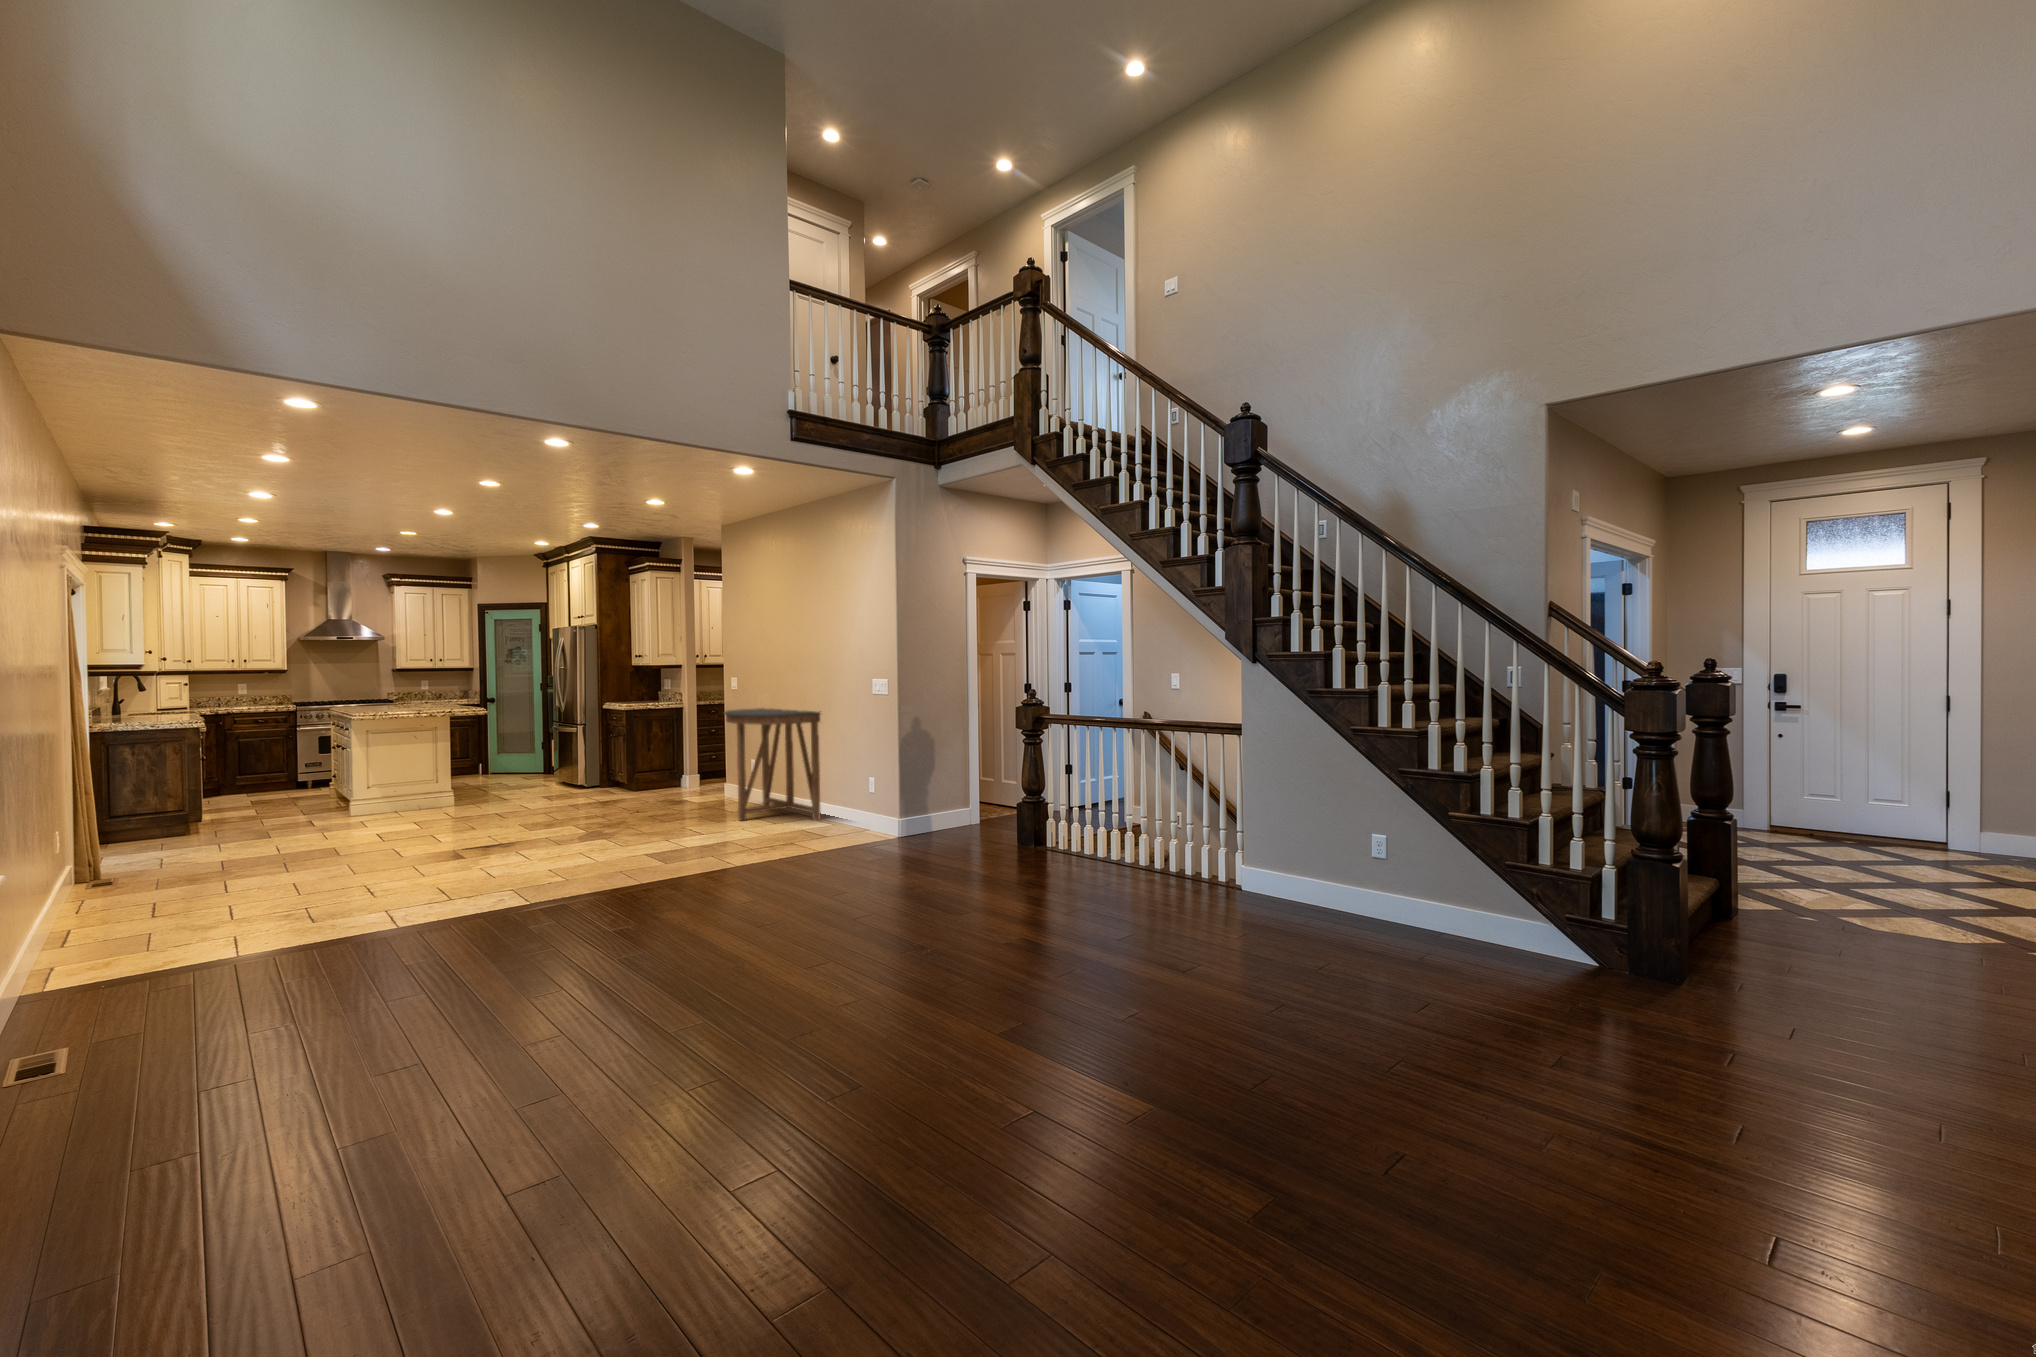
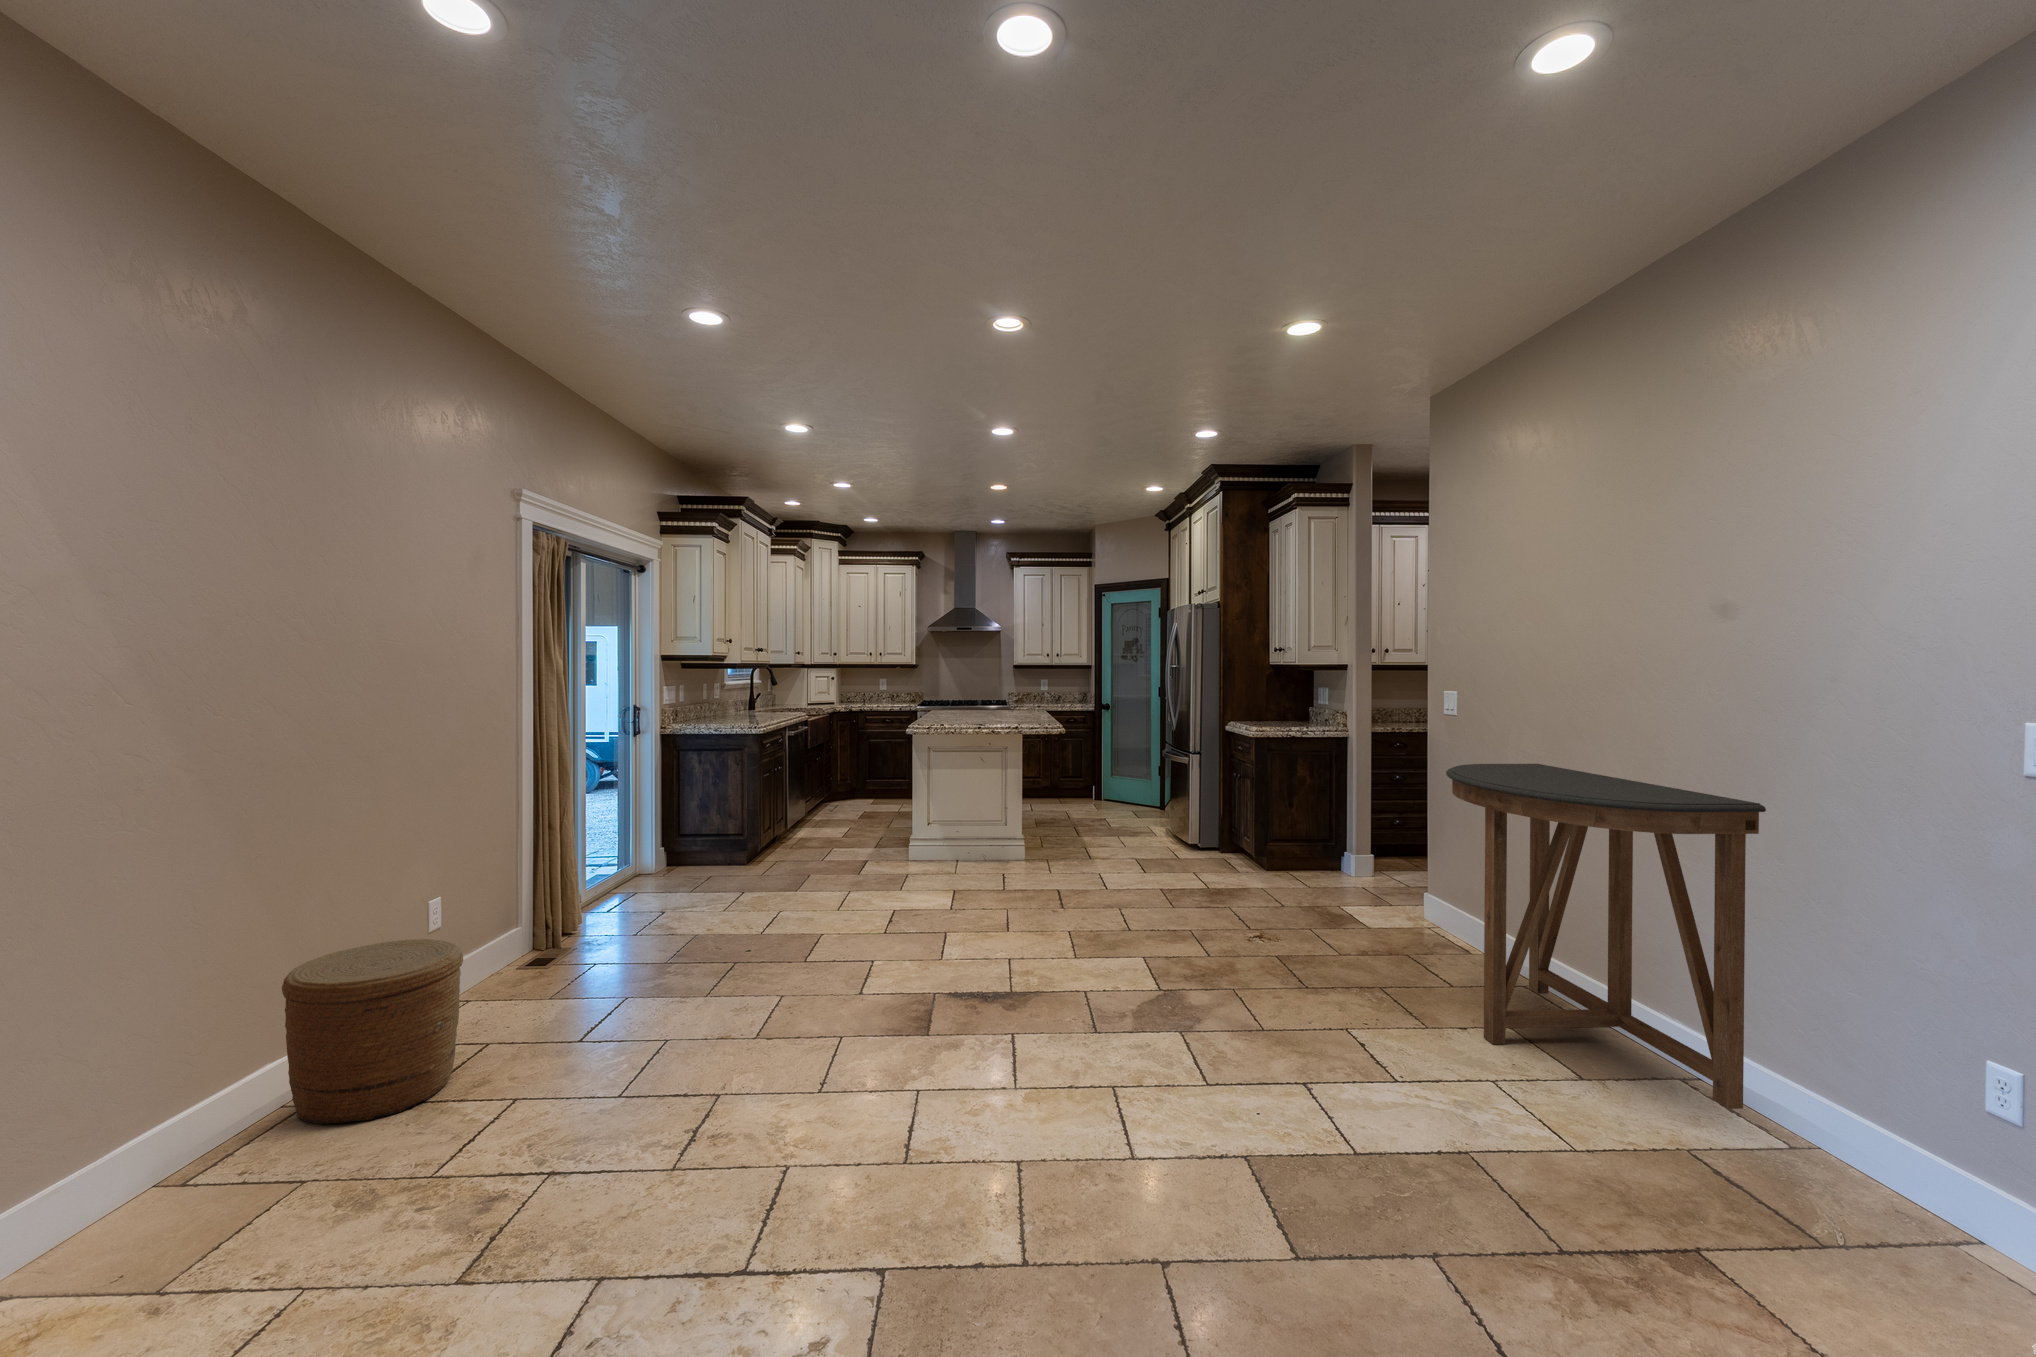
woven basket: none [64,835,180,928] -> present [282,939,463,1124]

